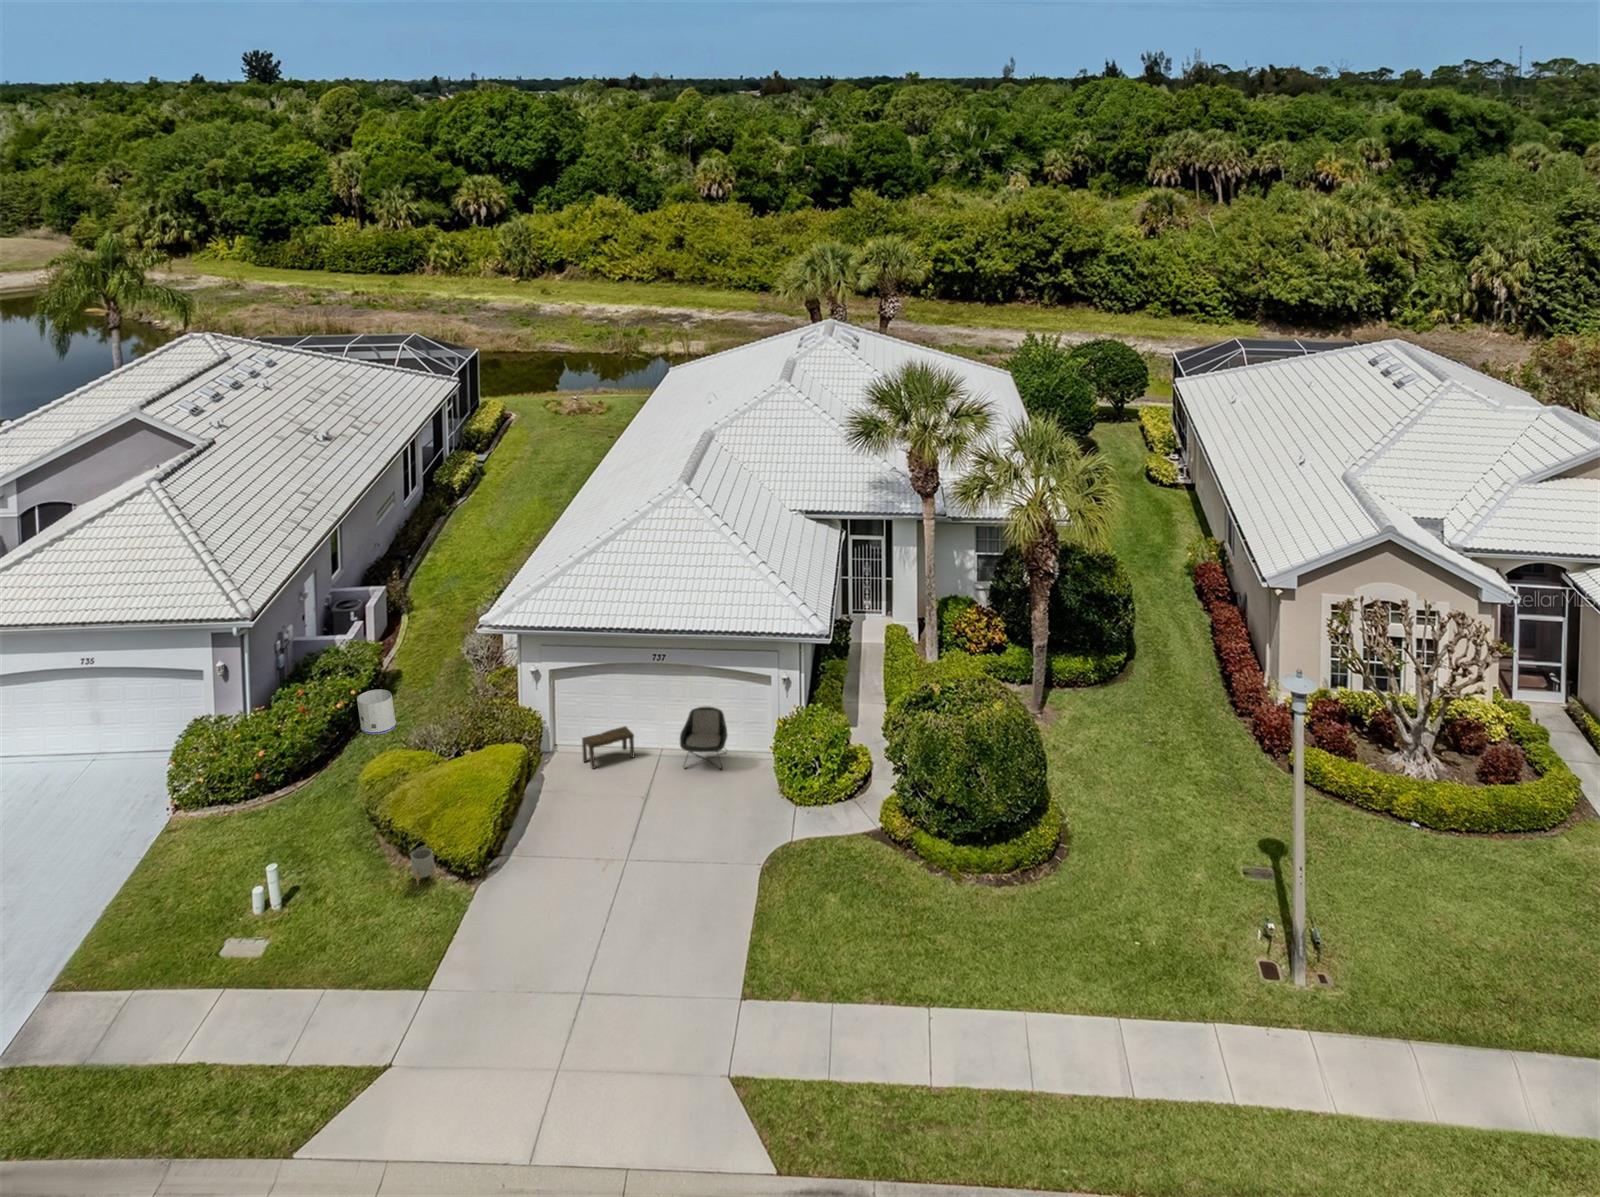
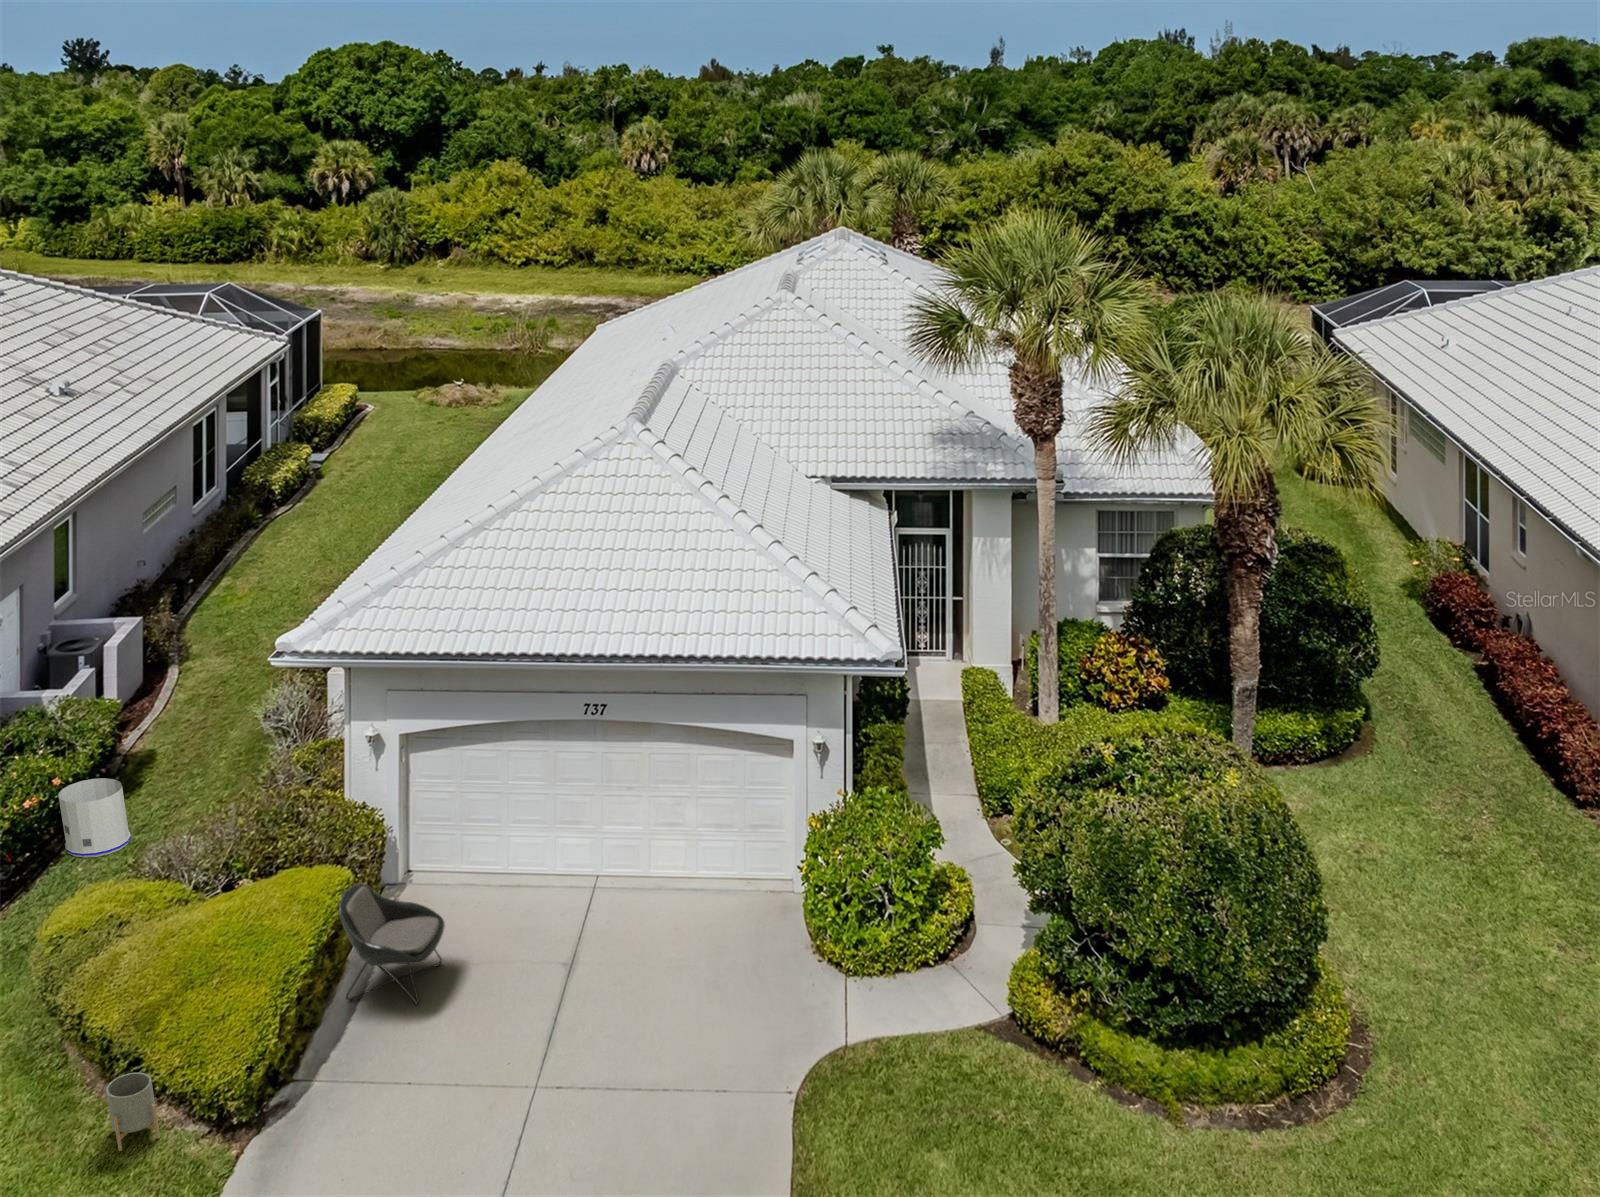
lounge chair: present [680,706,728,769] -> present [339,883,445,1004]
bench: present [582,726,634,769] -> none [456,835,551,912]

